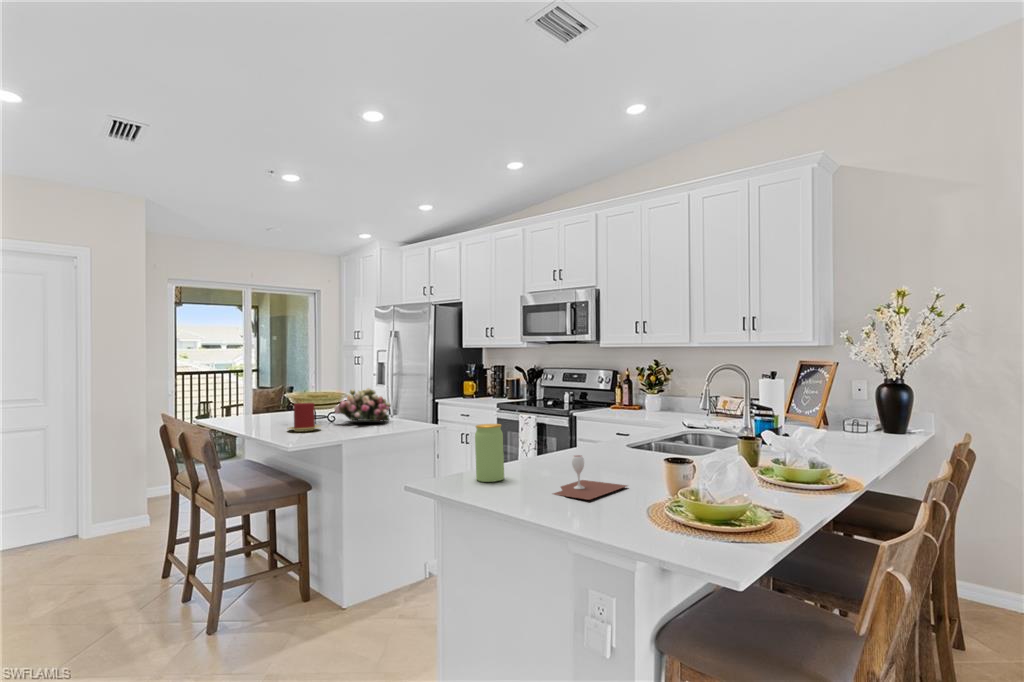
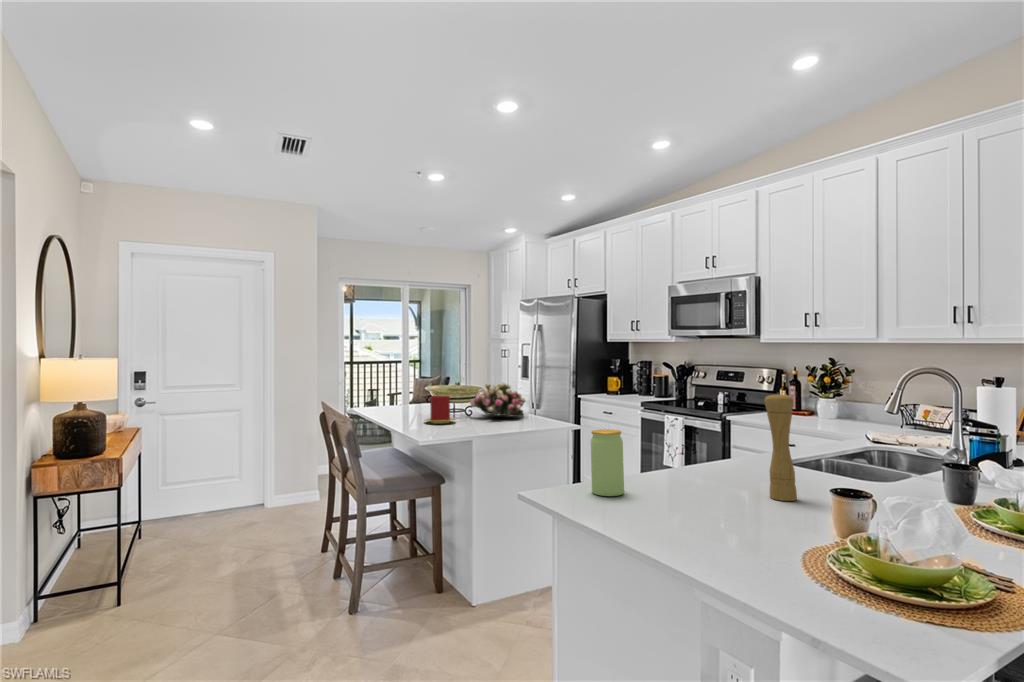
pepper mill: none [615,387,639,474] -> present [764,393,797,501]
wine glass: present [553,455,627,500] -> none [651,474,779,532]

